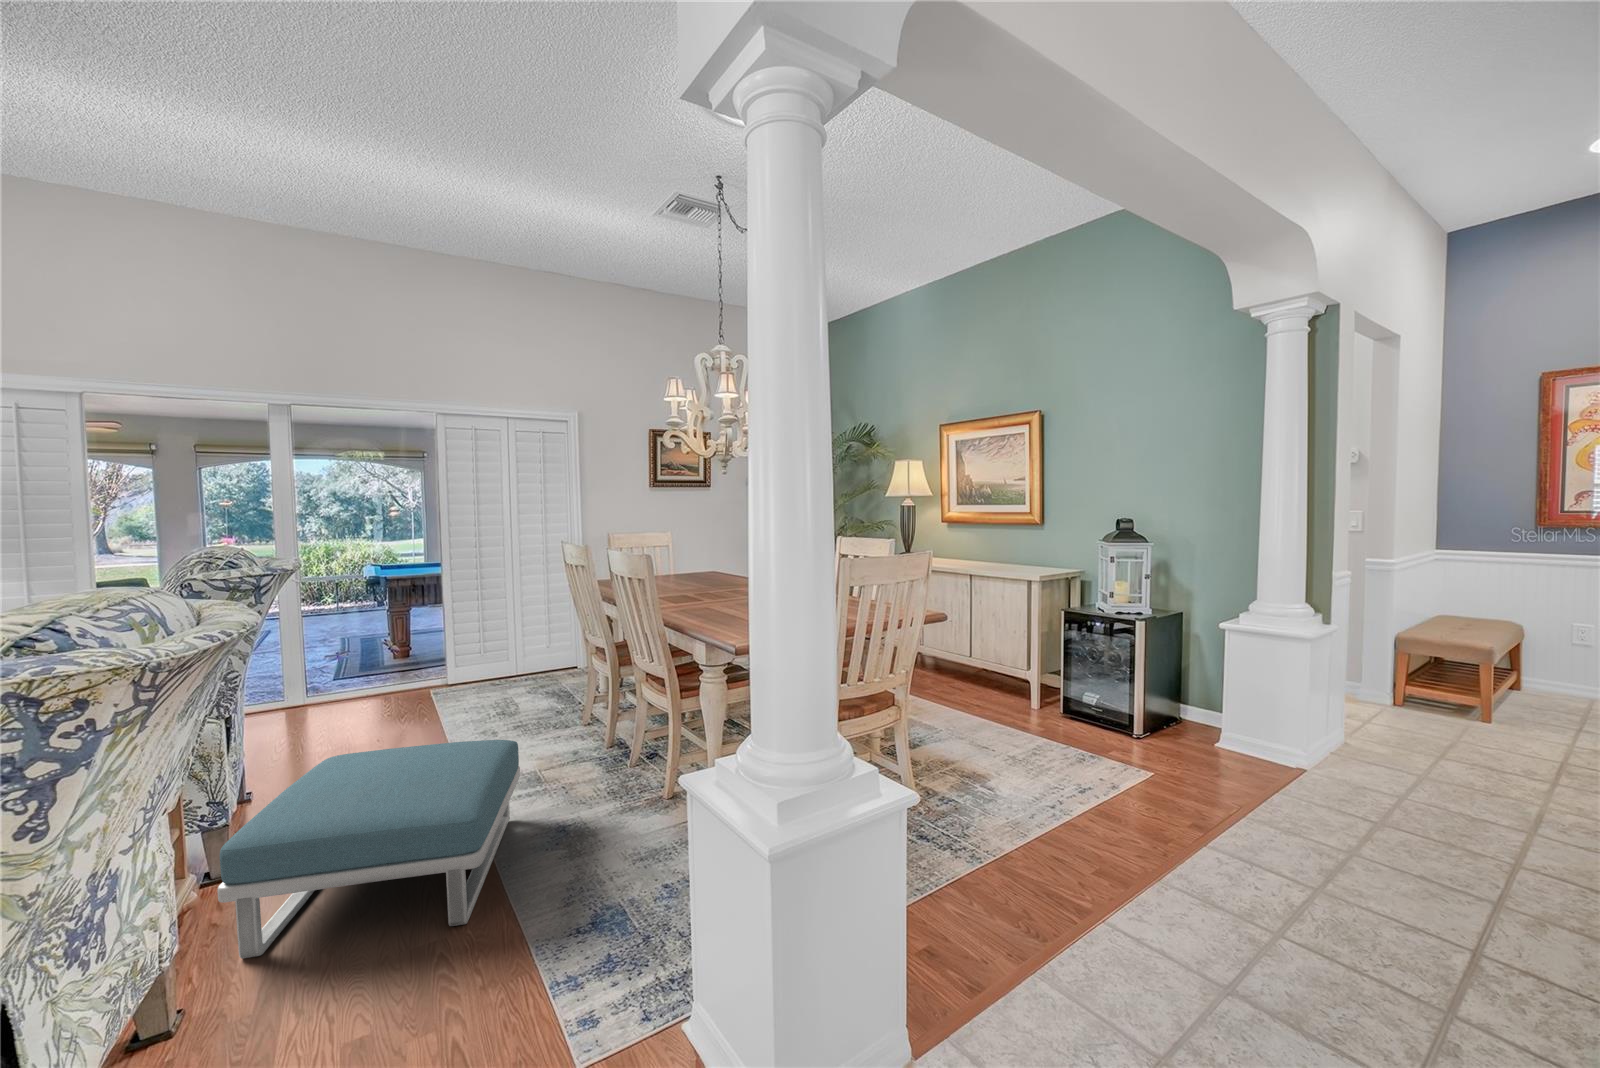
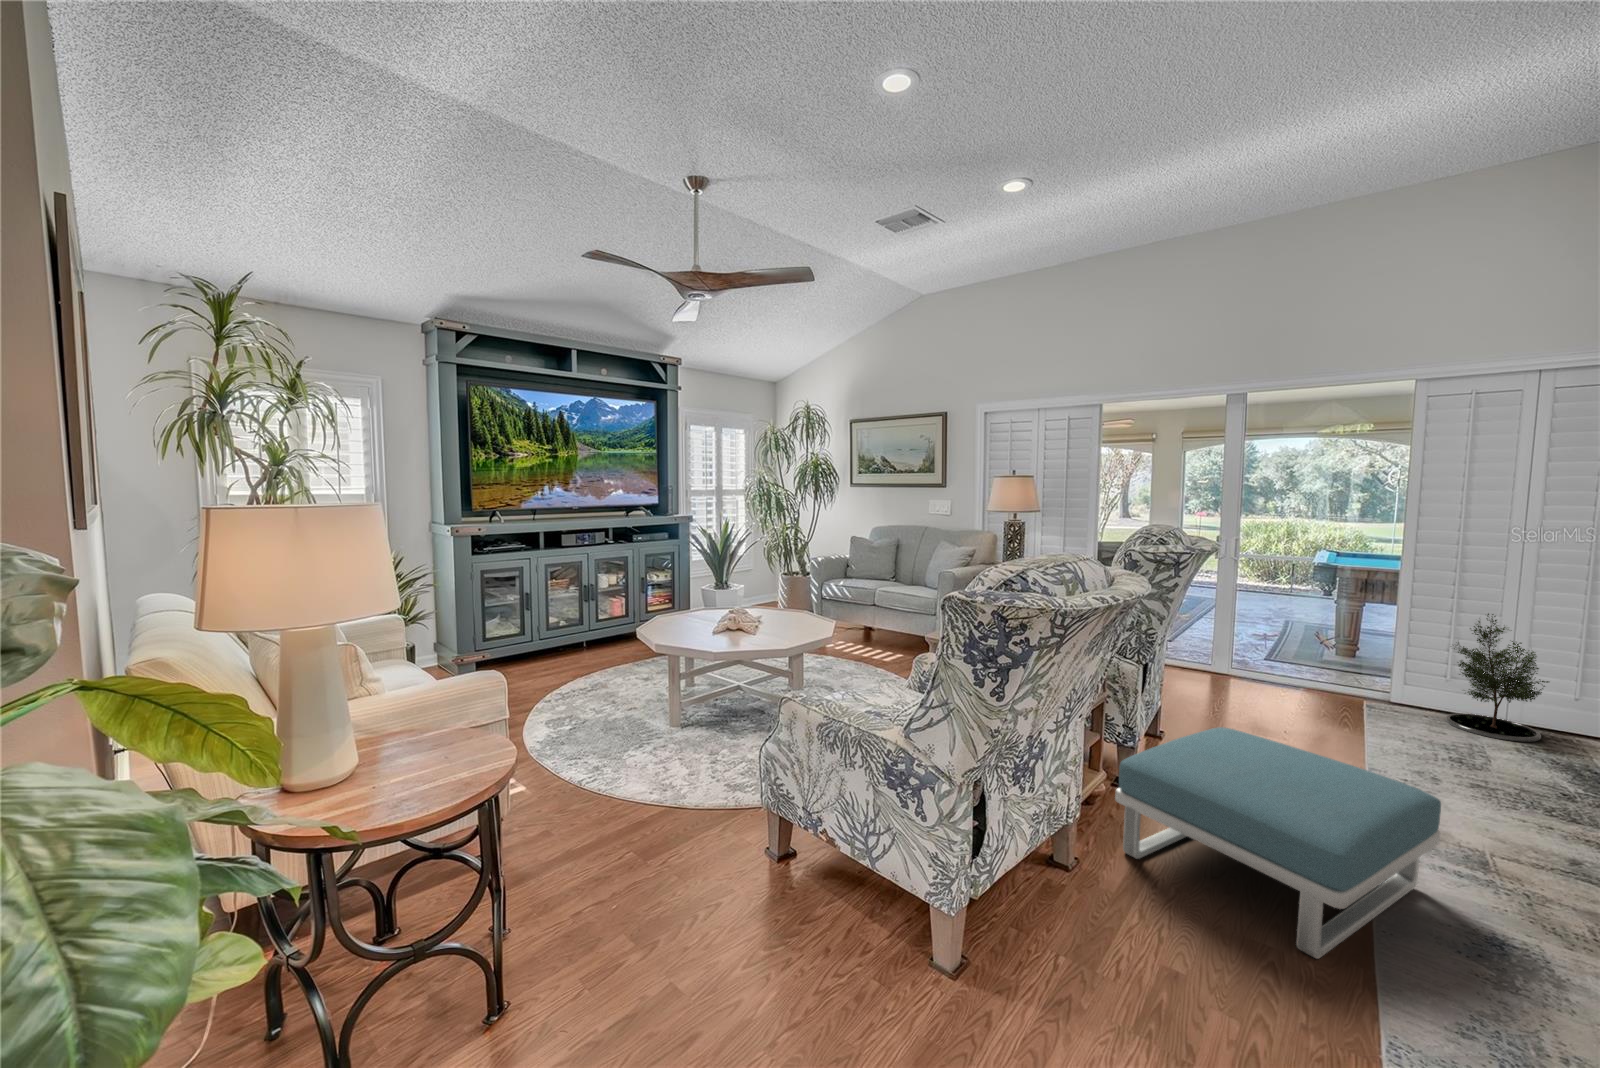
potted tree: none [481,595,539,689] -> present [1446,613,1549,742]

